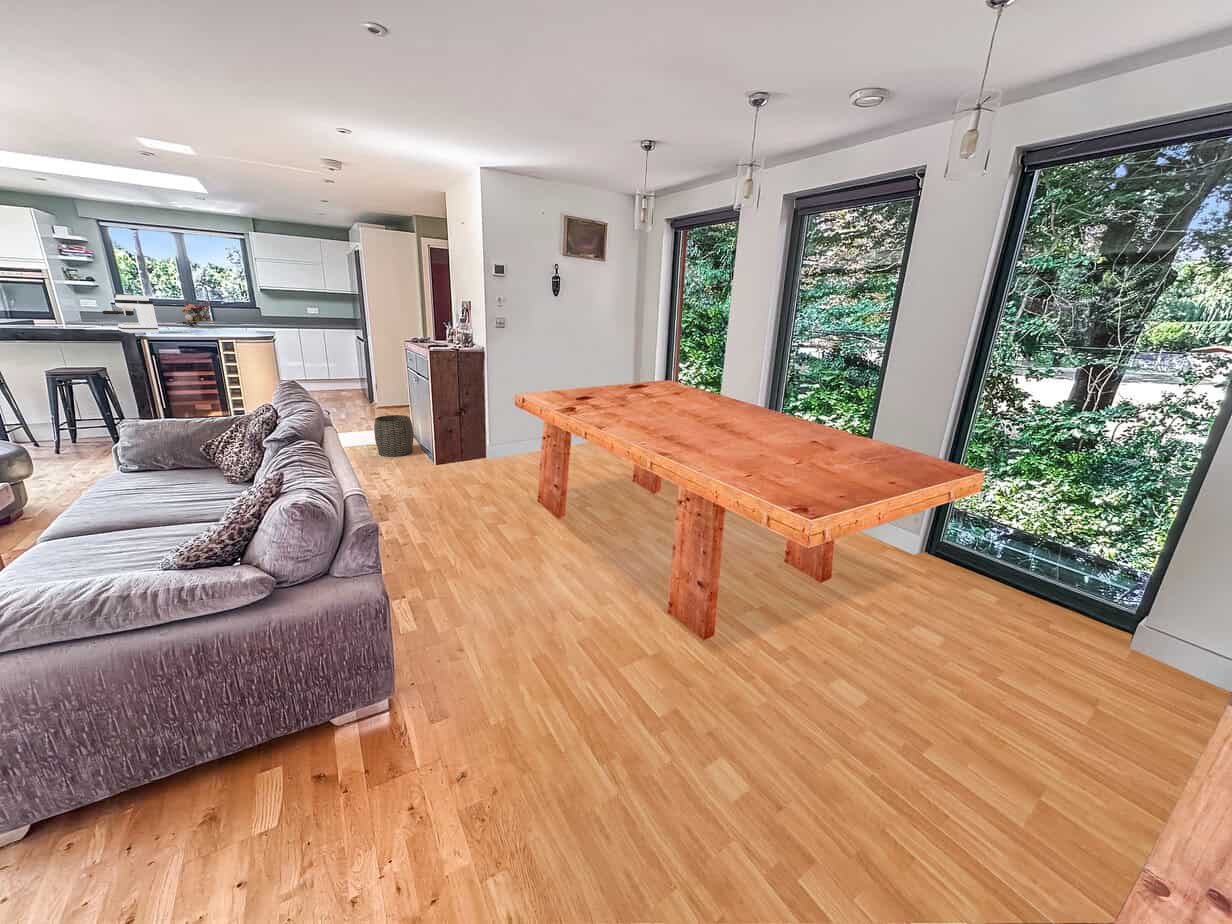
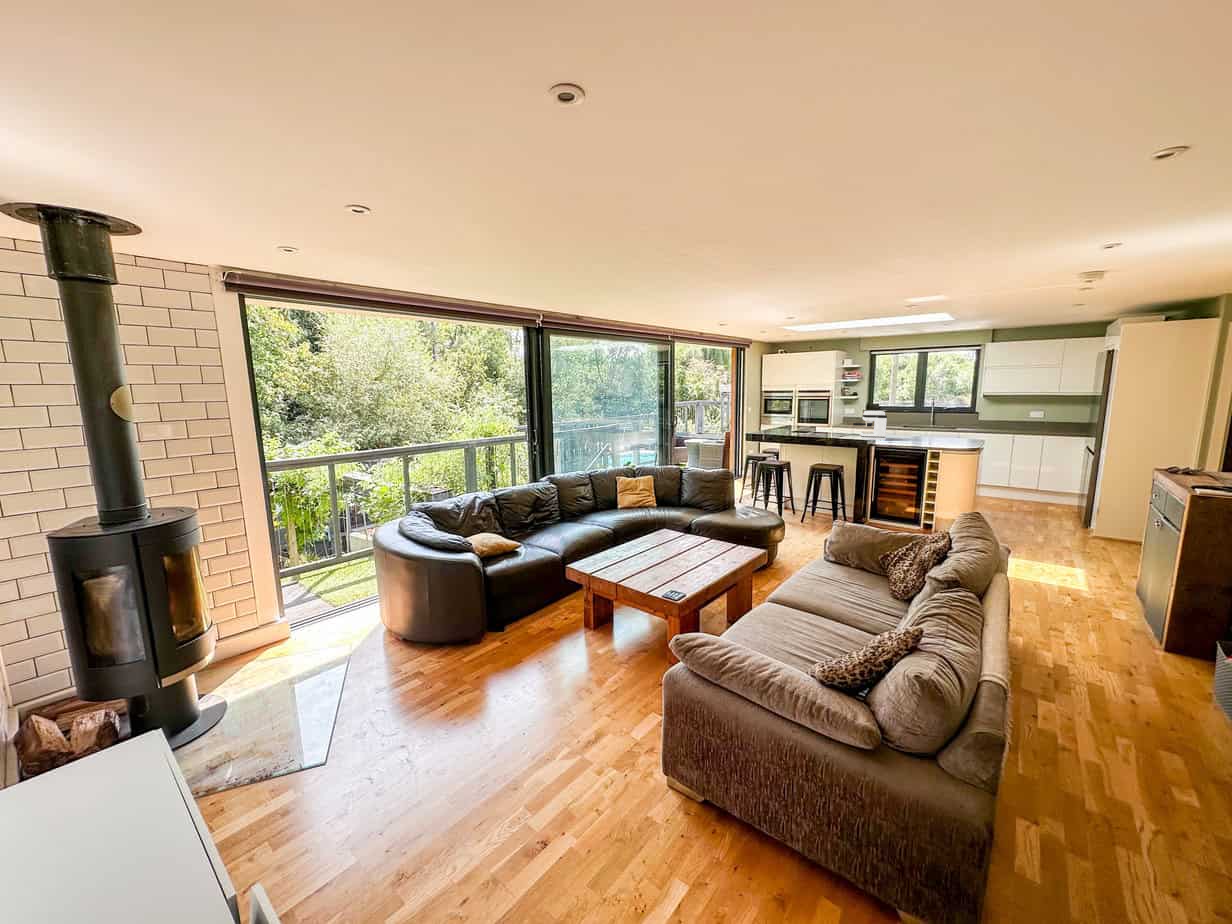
flower arrangement: present [179,301,215,327] -> none [902,409,936,433]
woven basket: present [374,415,413,457] -> none [1073,558,1137,617]

